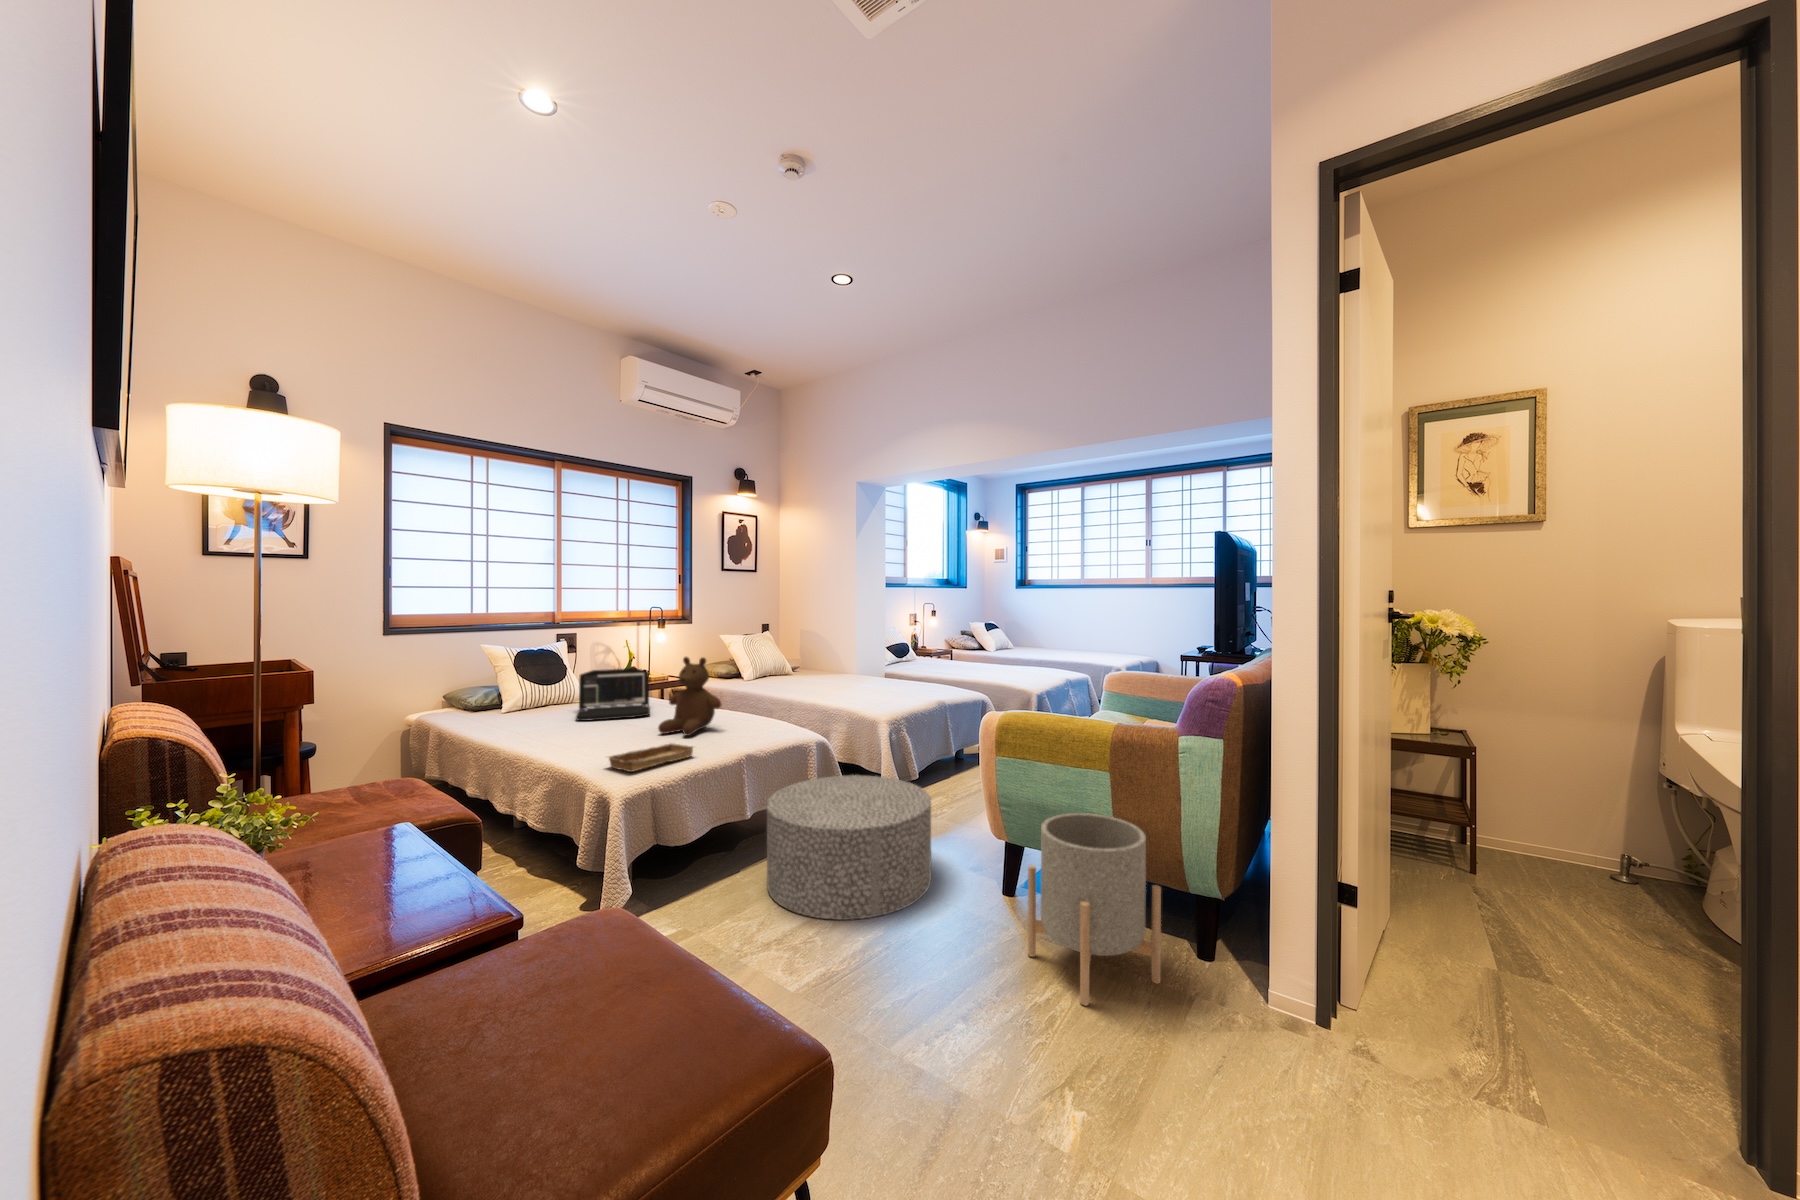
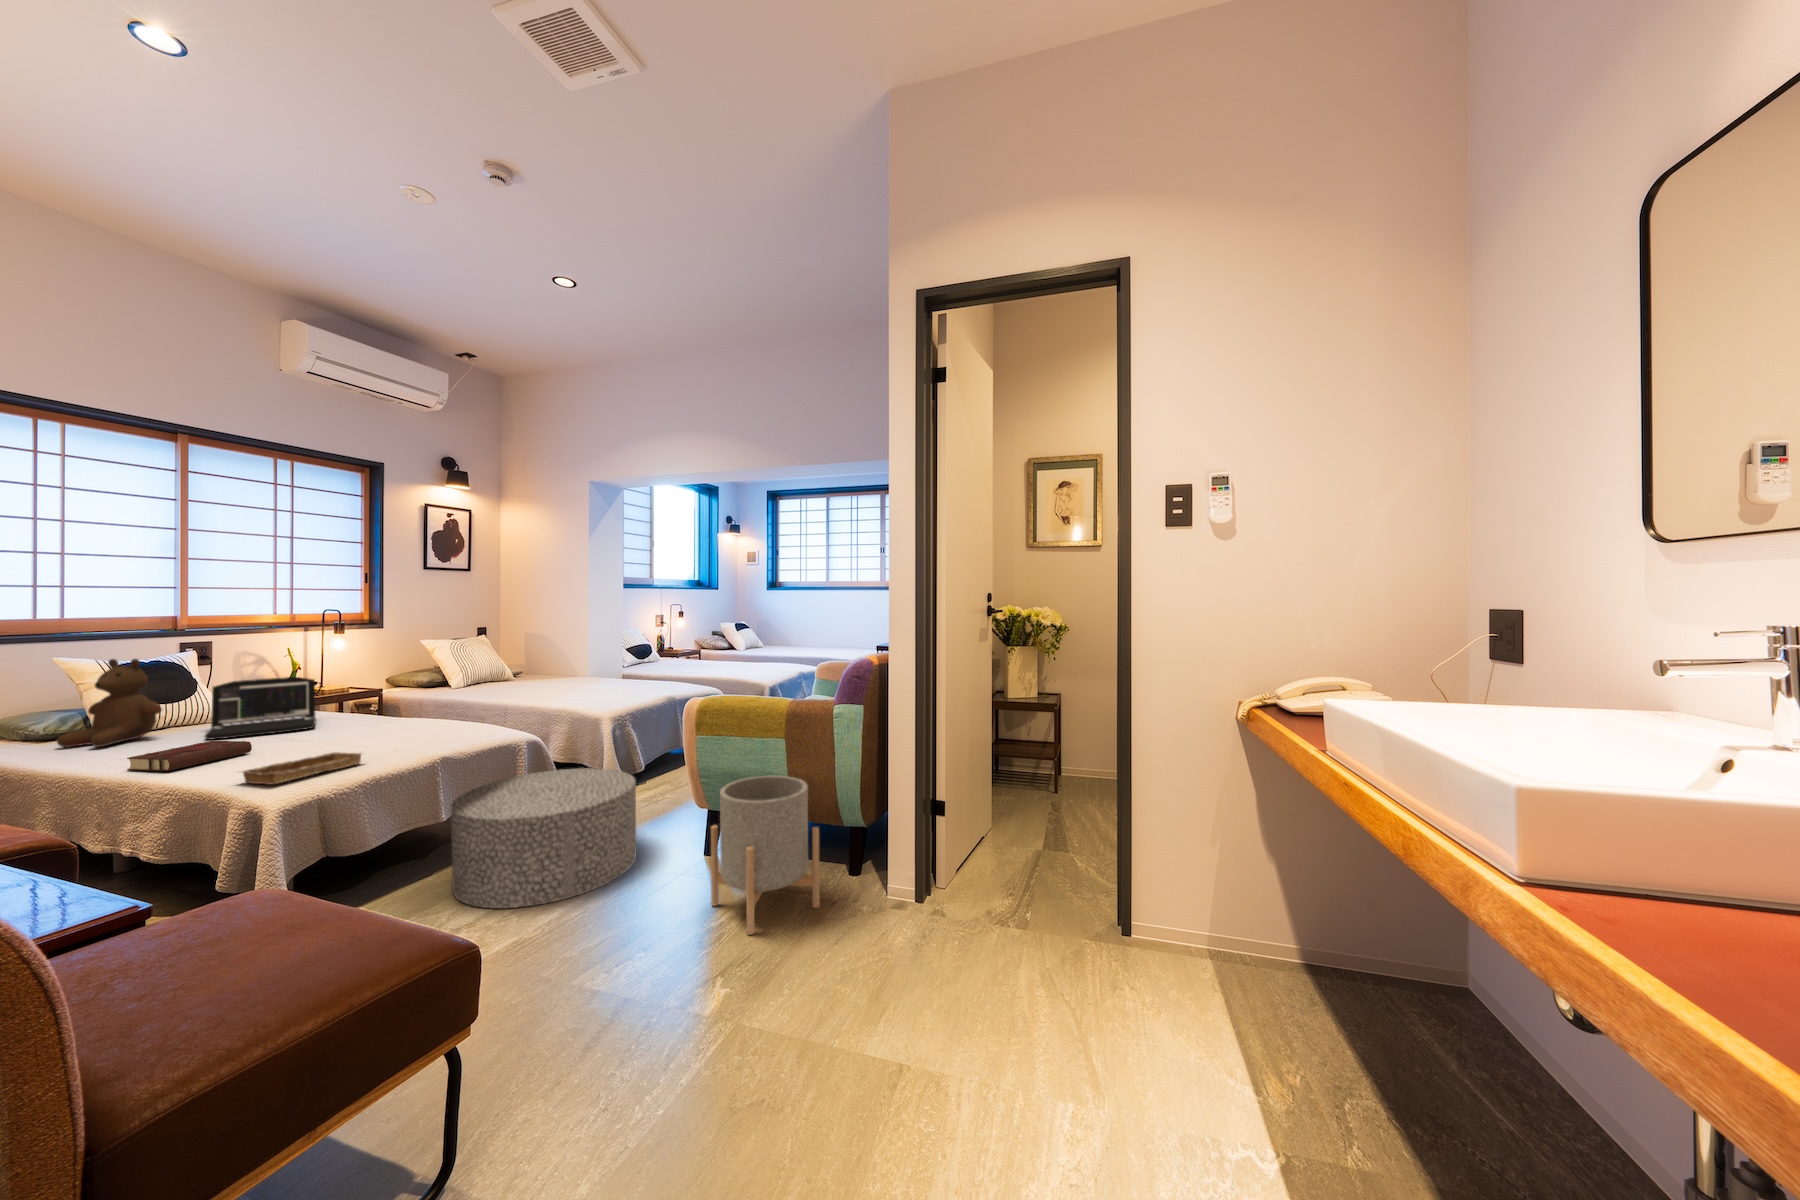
teddy bear: present [658,657,721,736] -> present [57,659,162,747]
book: none [529,723,610,750] -> present [127,741,252,772]

